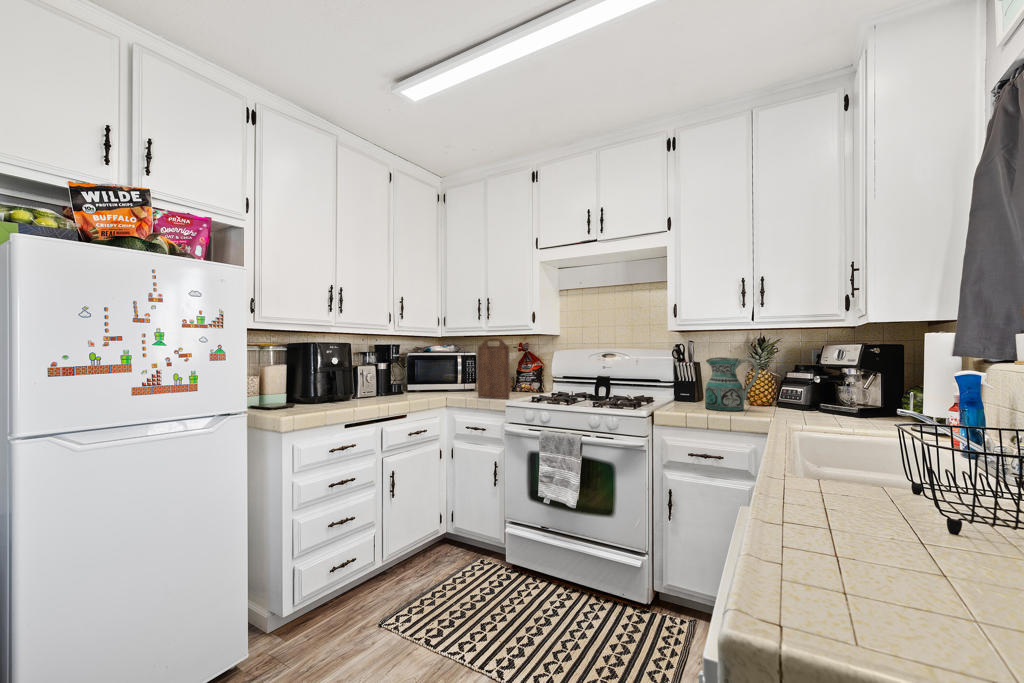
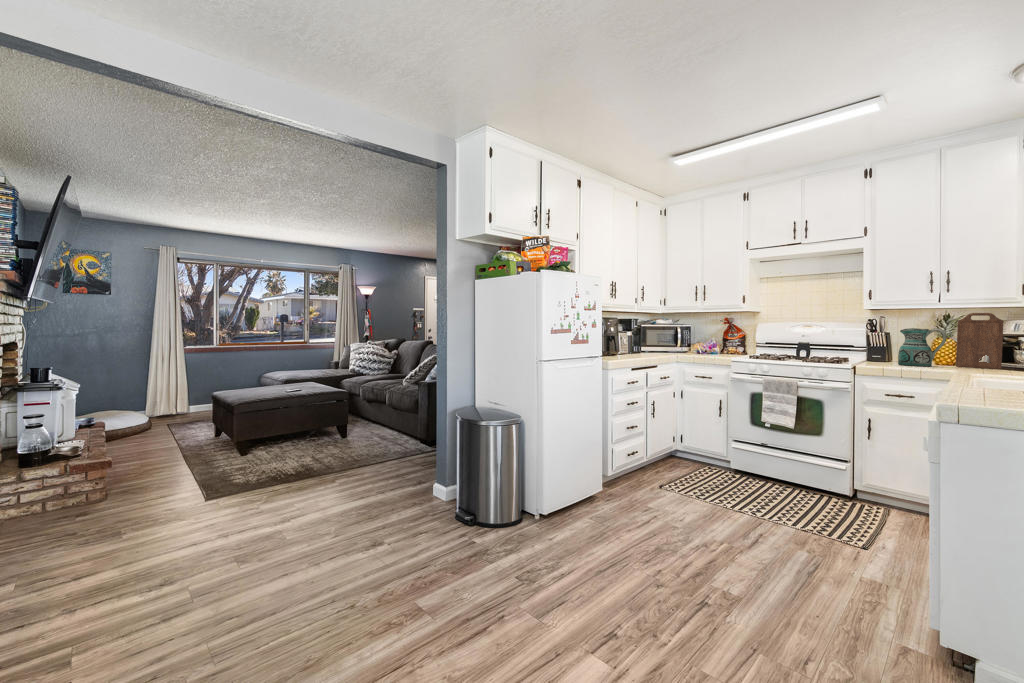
cutting board: present [478,338,510,399] -> present [956,313,1004,369]

